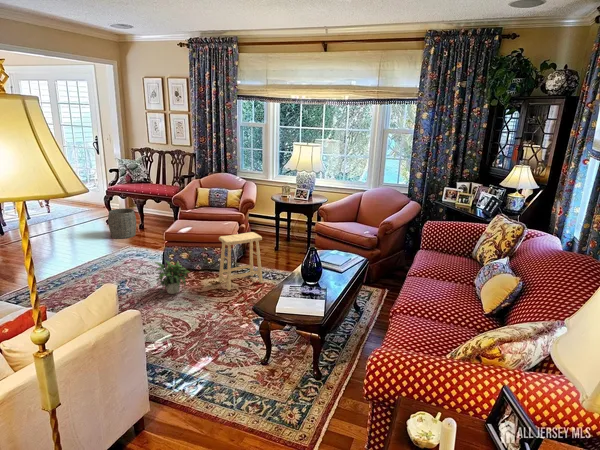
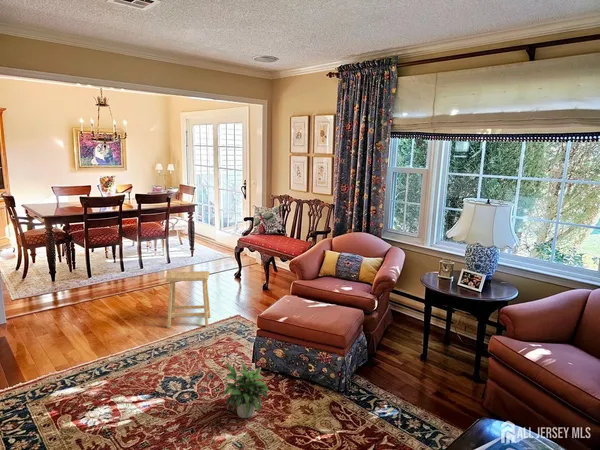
woven basket: present [108,208,136,239] -> none [225,265,256,302]
footstool: present [219,232,263,290] -> present [166,271,210,328]

